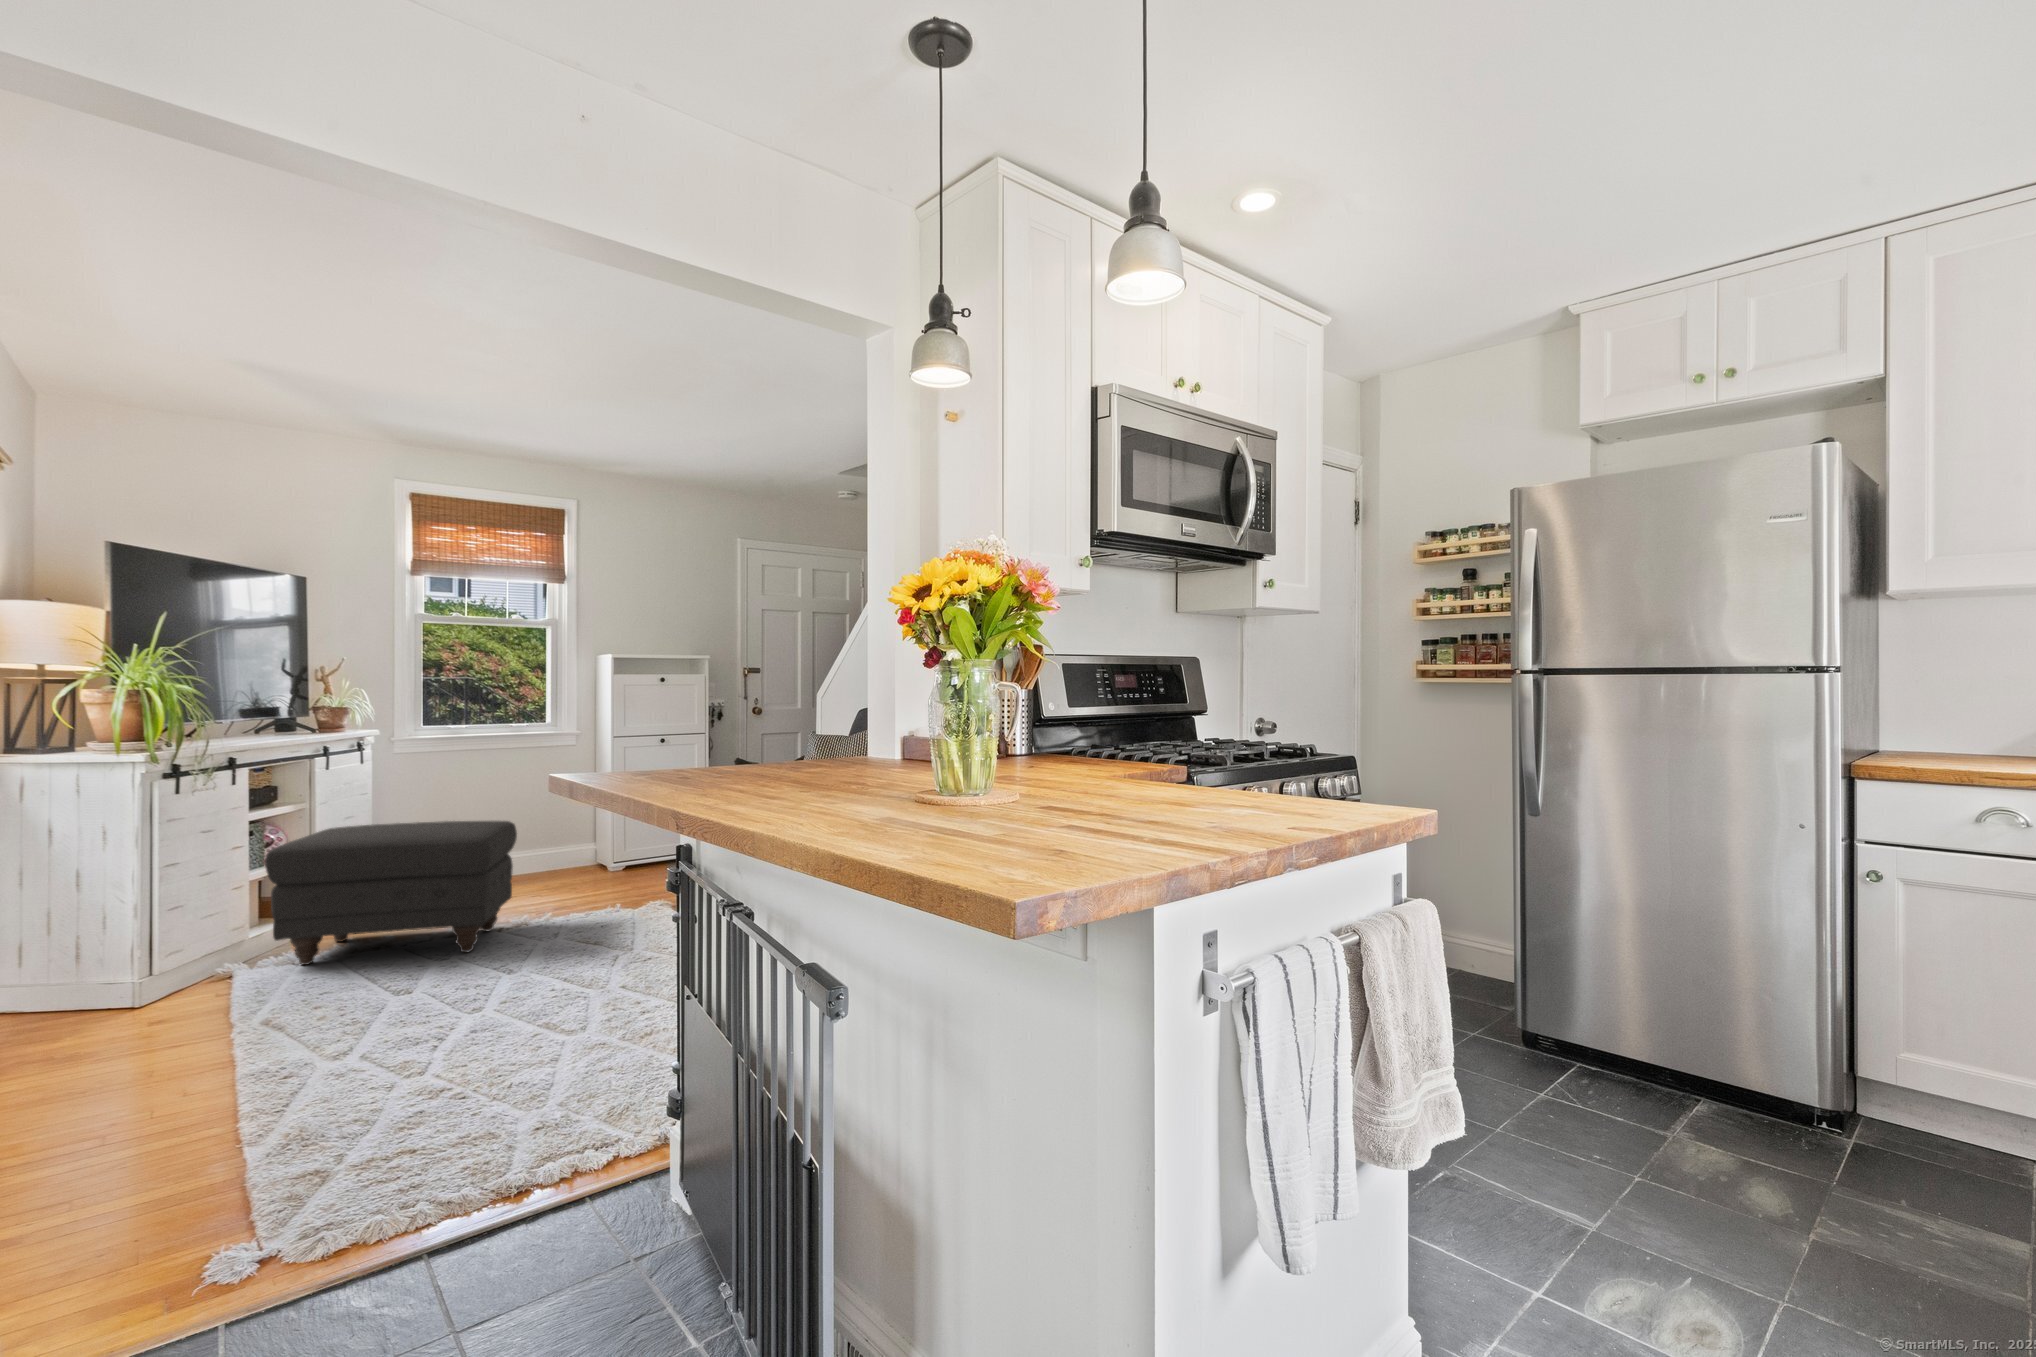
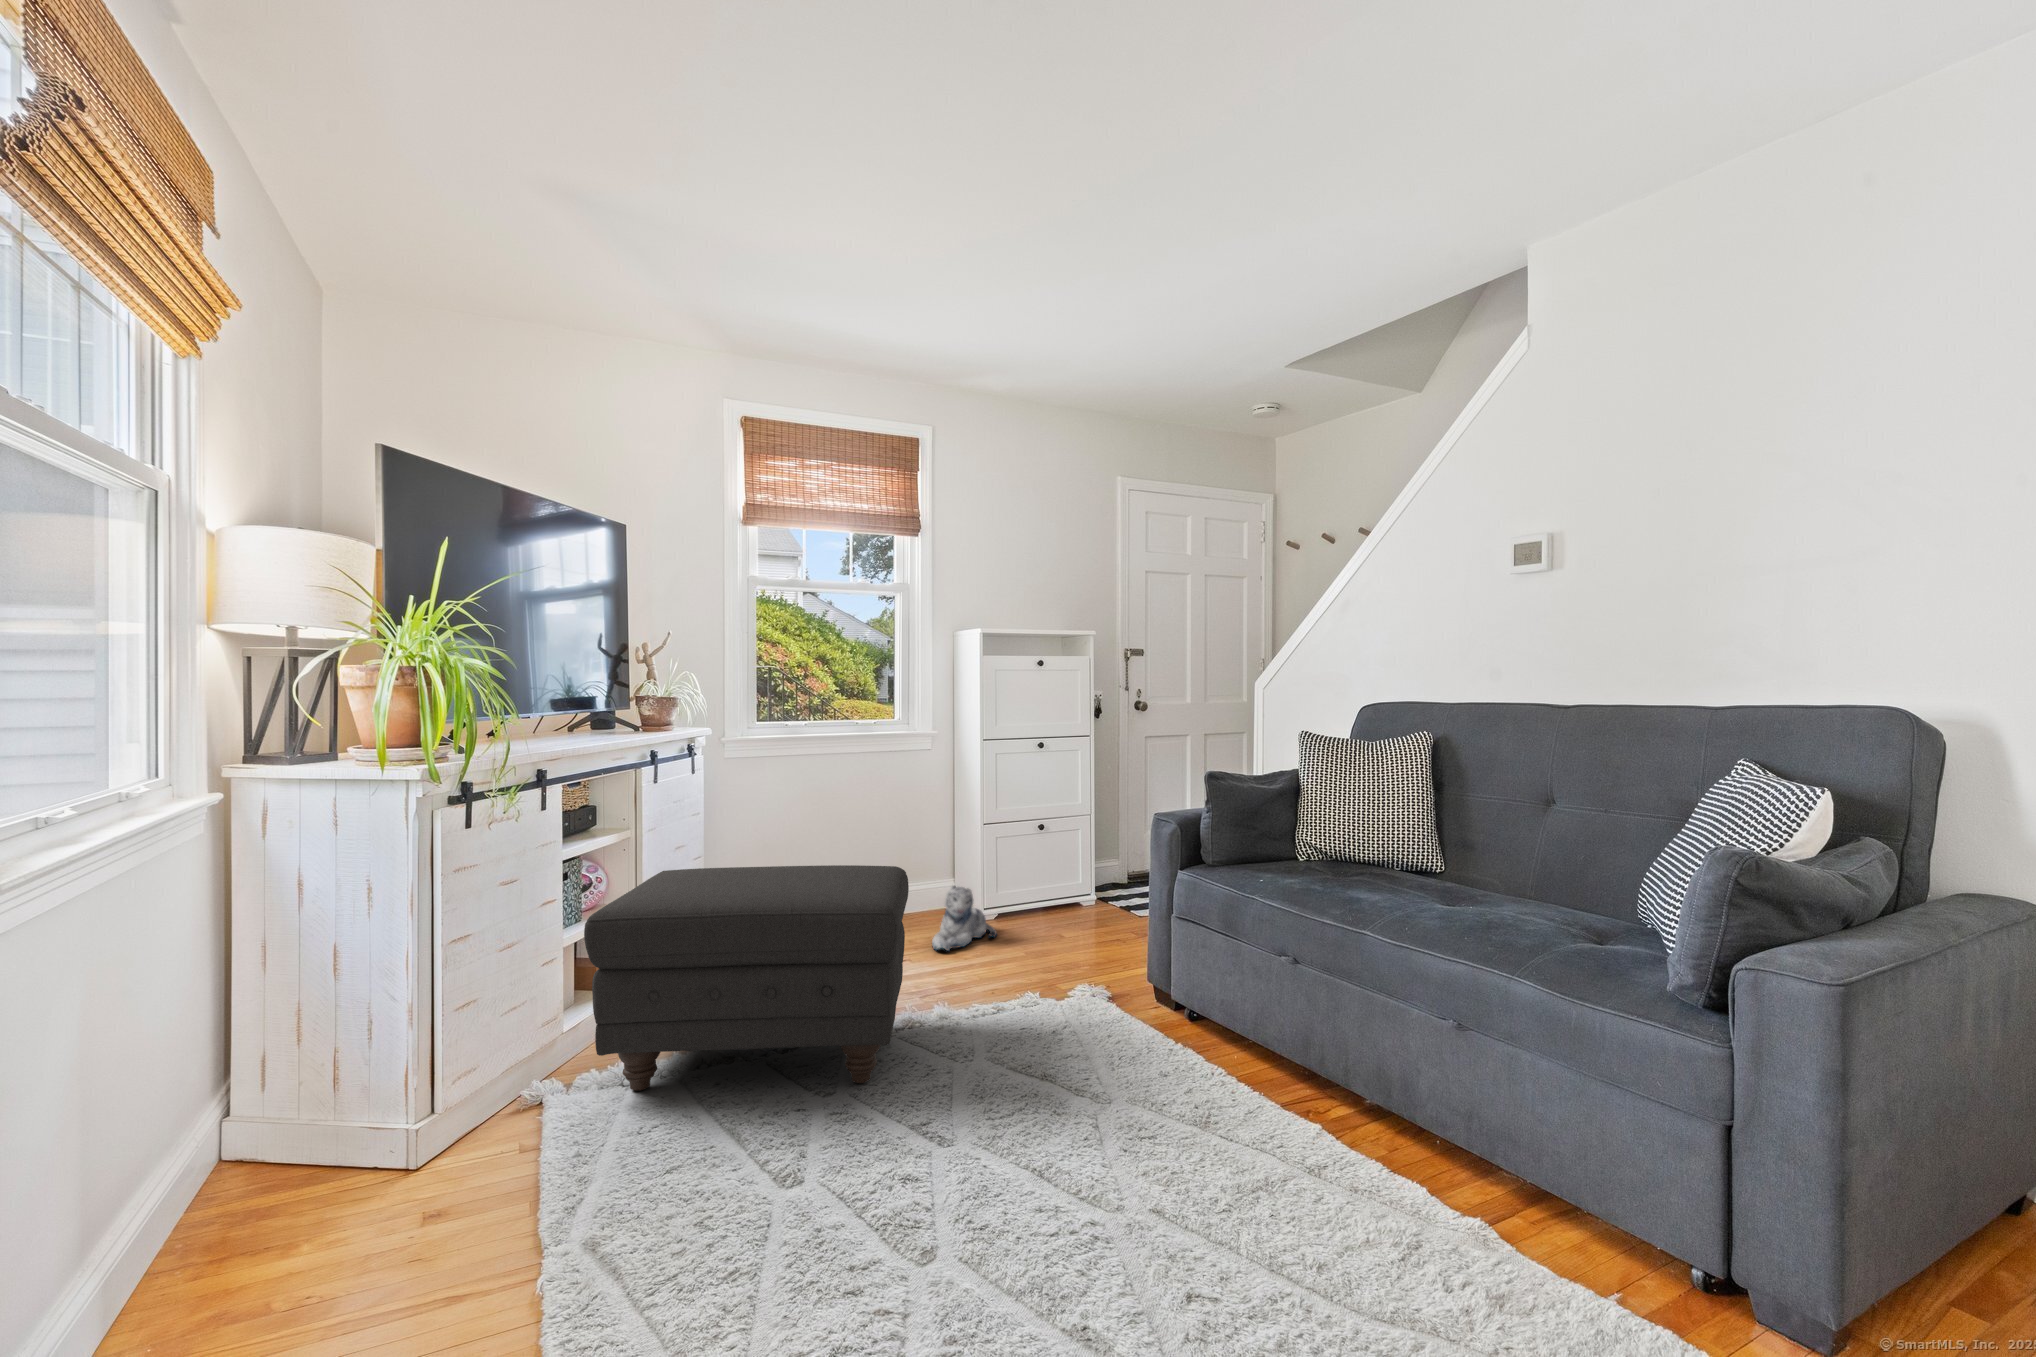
plush toy: none [558,843,614,889] -> present [932,886,997,951]

